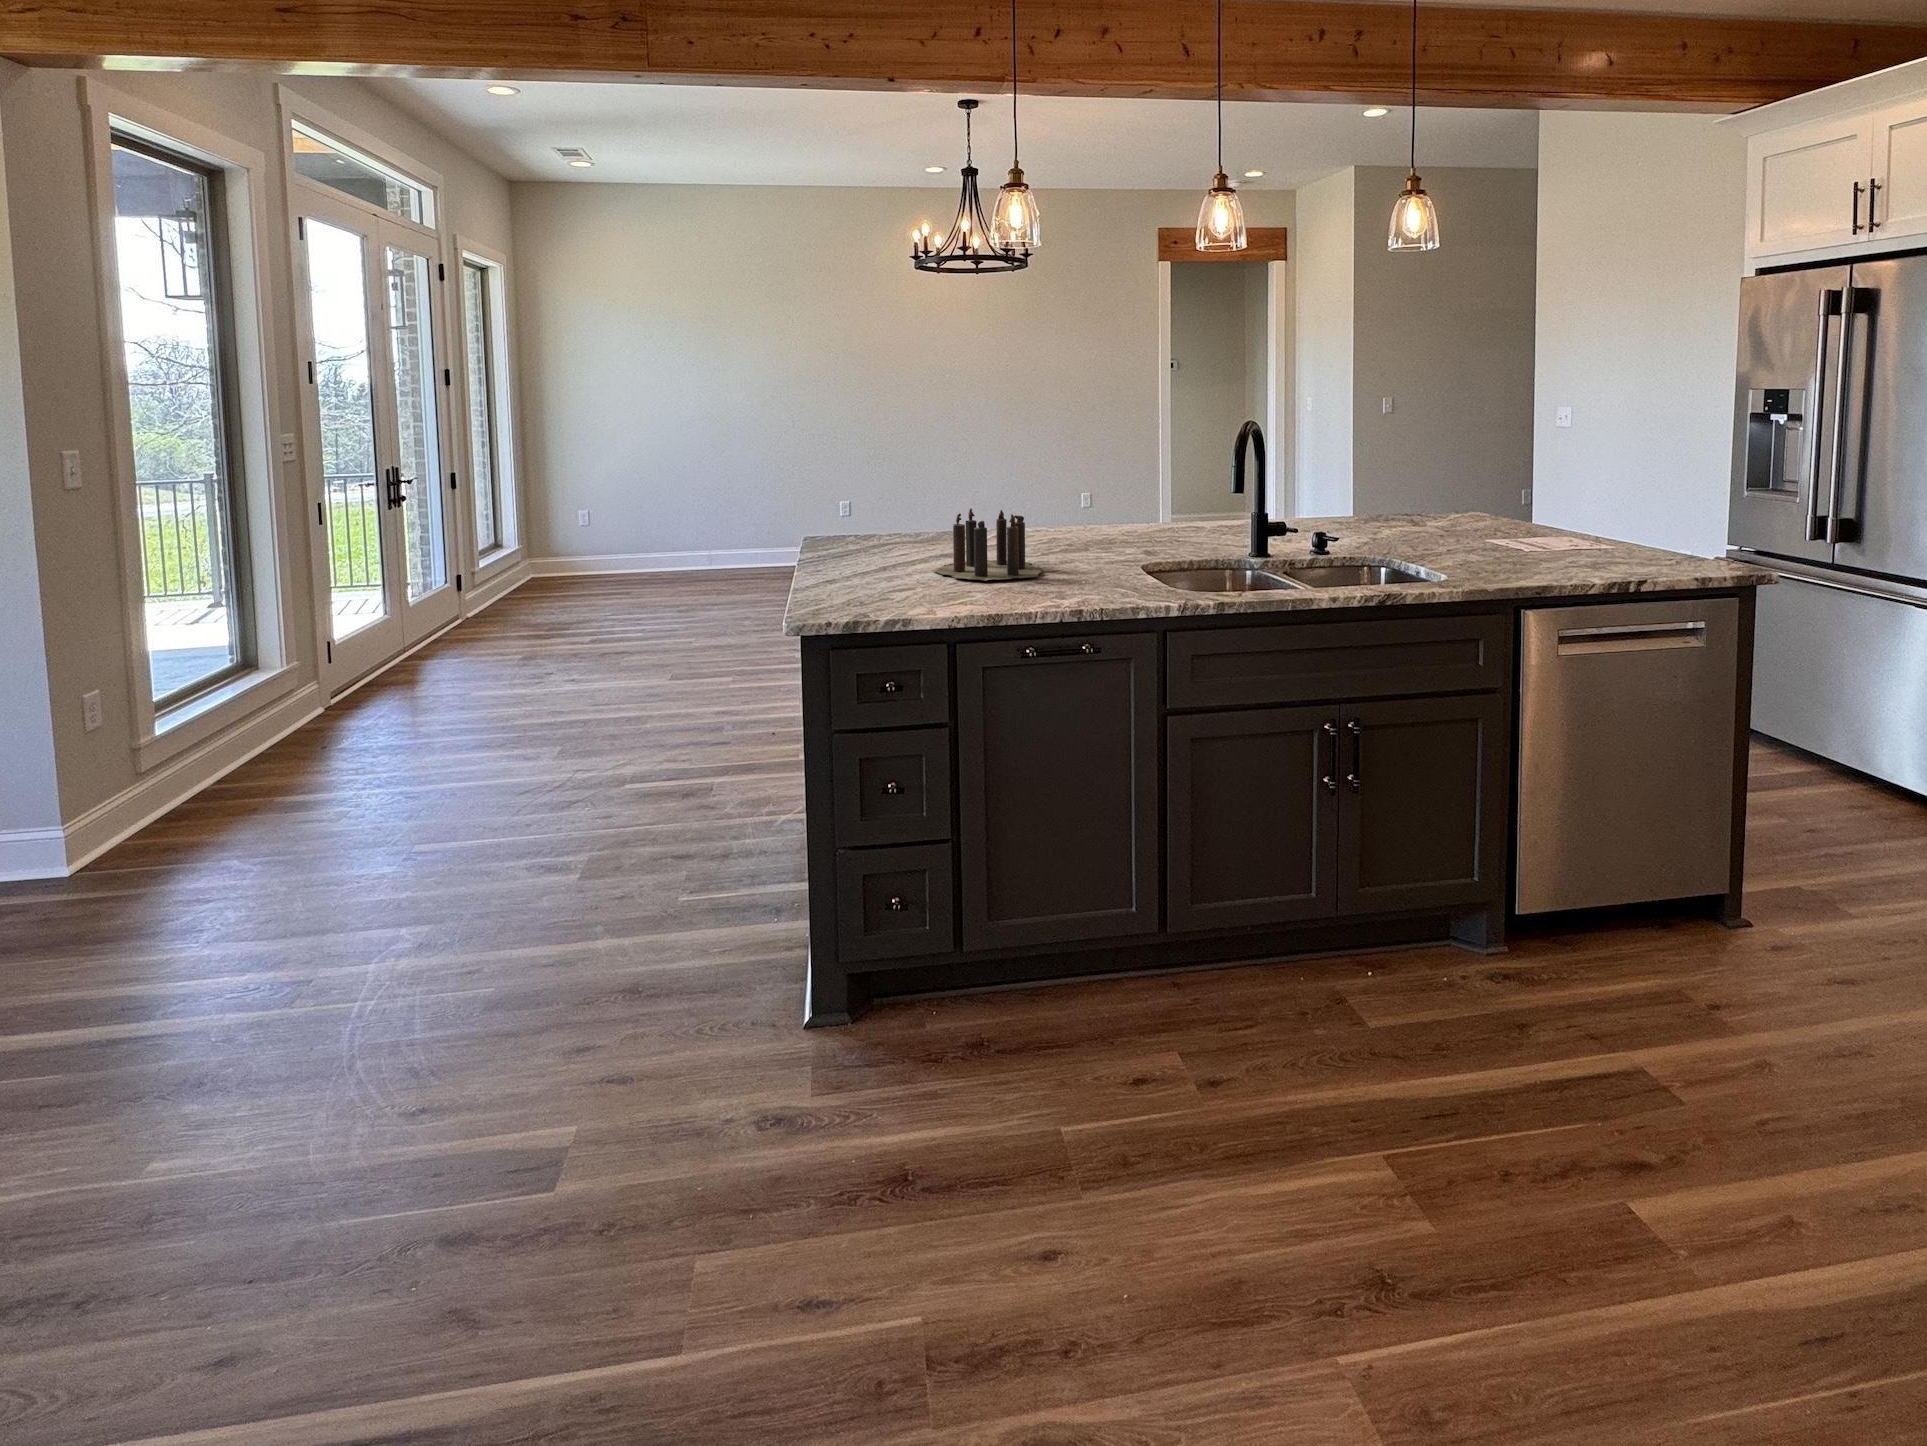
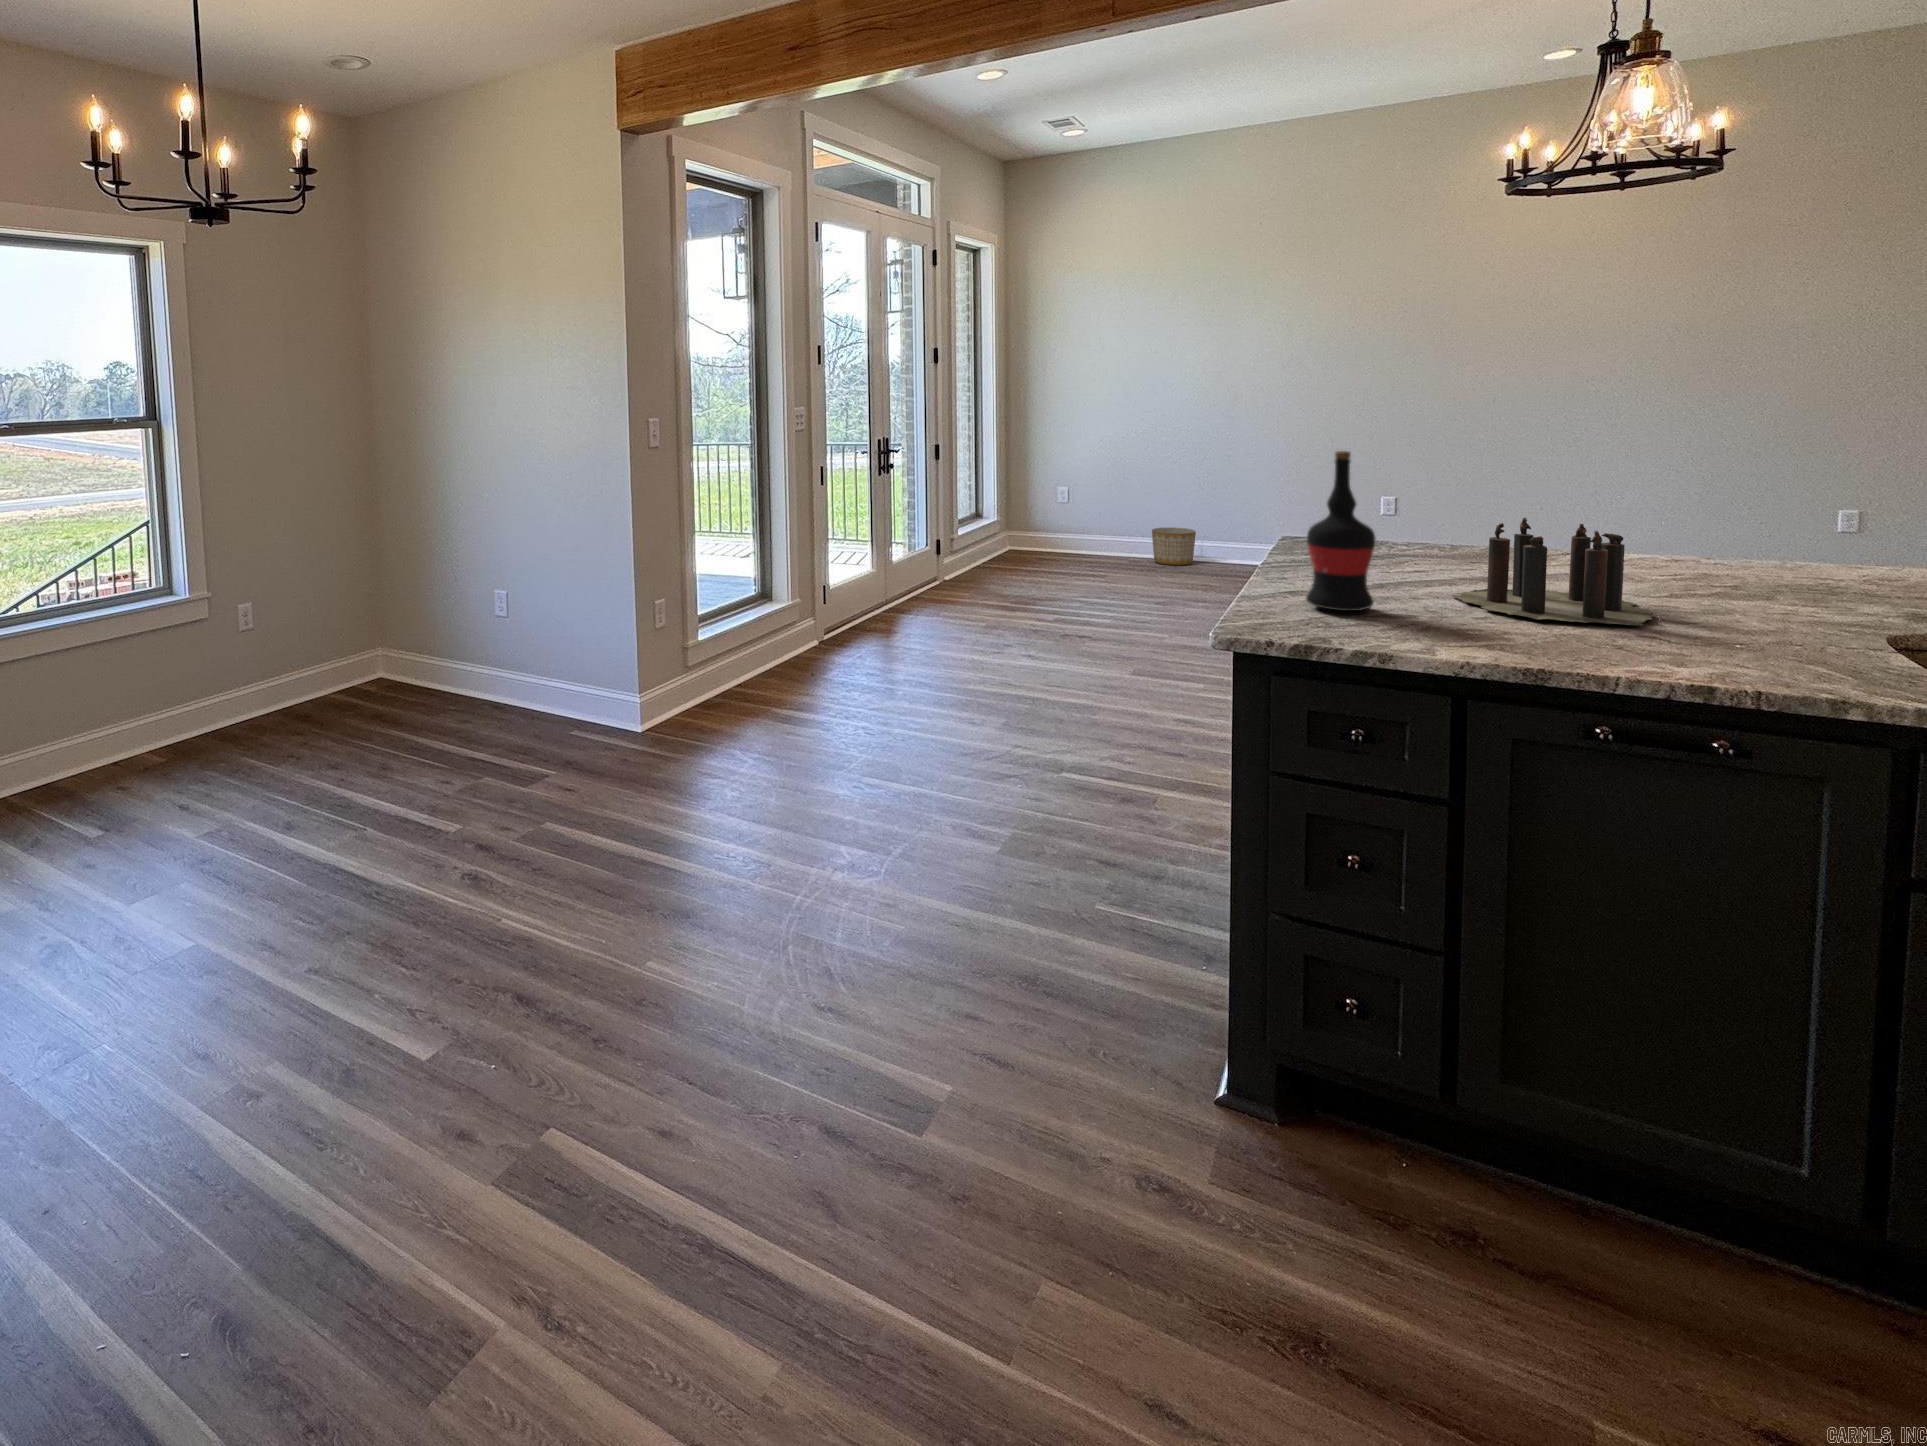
wine bottle: none [843,464,889,592] -> present [1306,451,1375,611]
planter: none [668,543,706,578] -> present [1152,527,1196,565]

